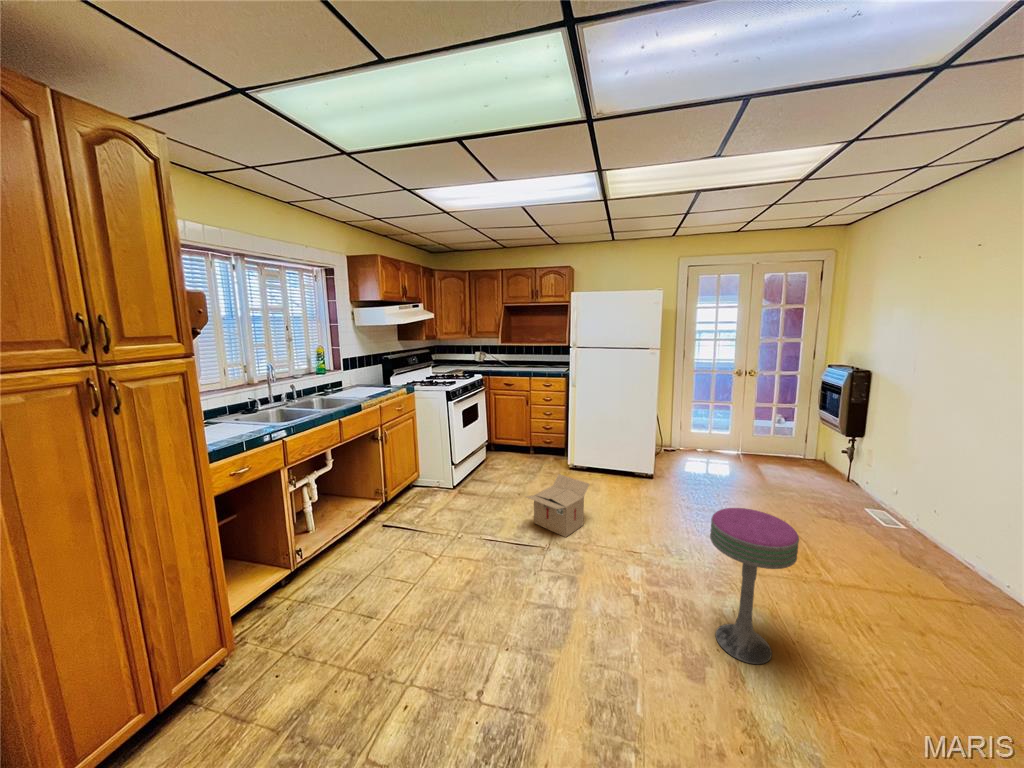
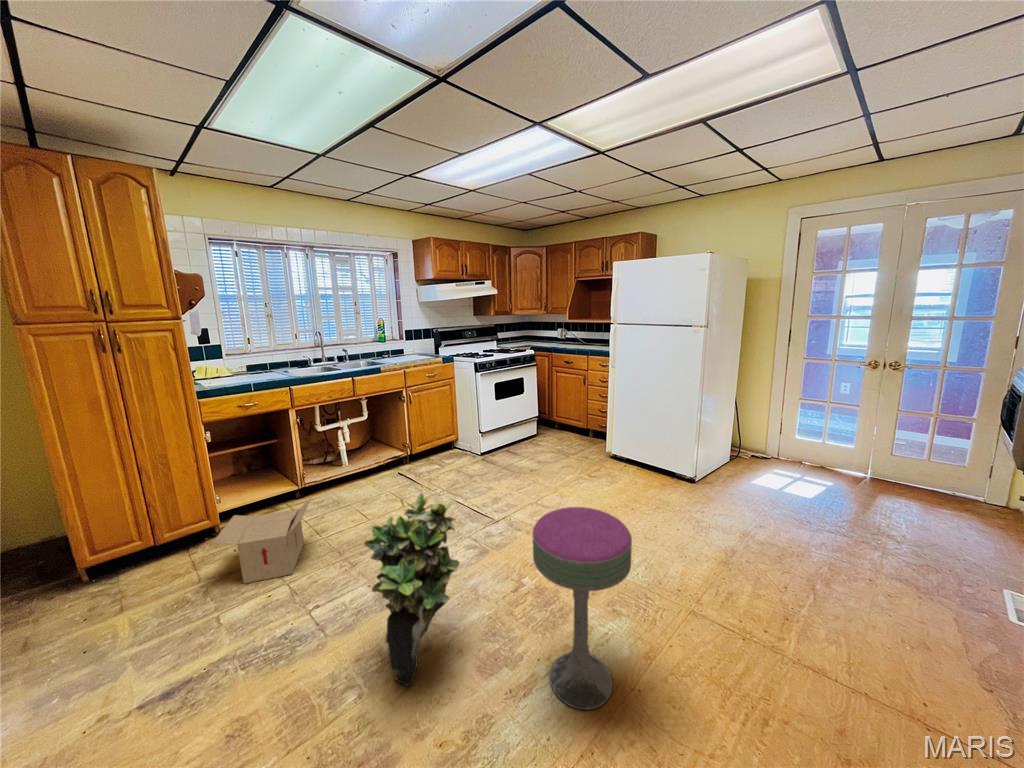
cardboard box: present [526,474,589,537] -> present [212,497,312,584]
potted plant: none [584,528,678,713] -> present [364,493,460,686]

